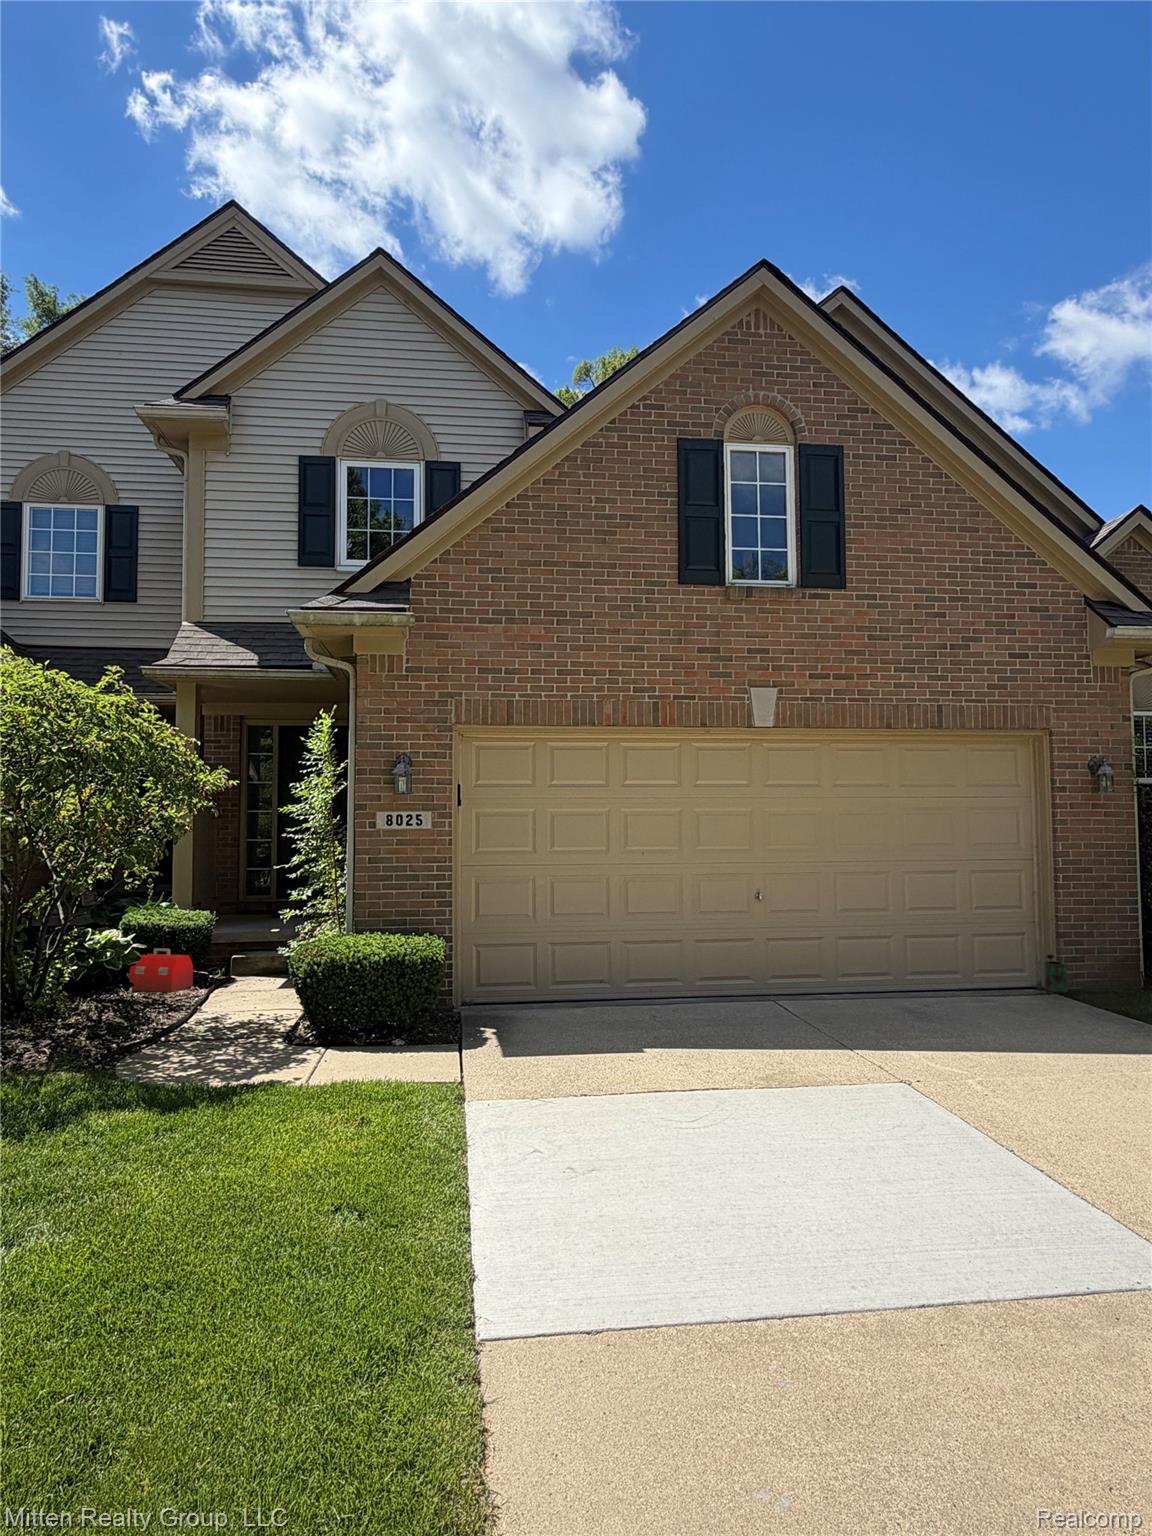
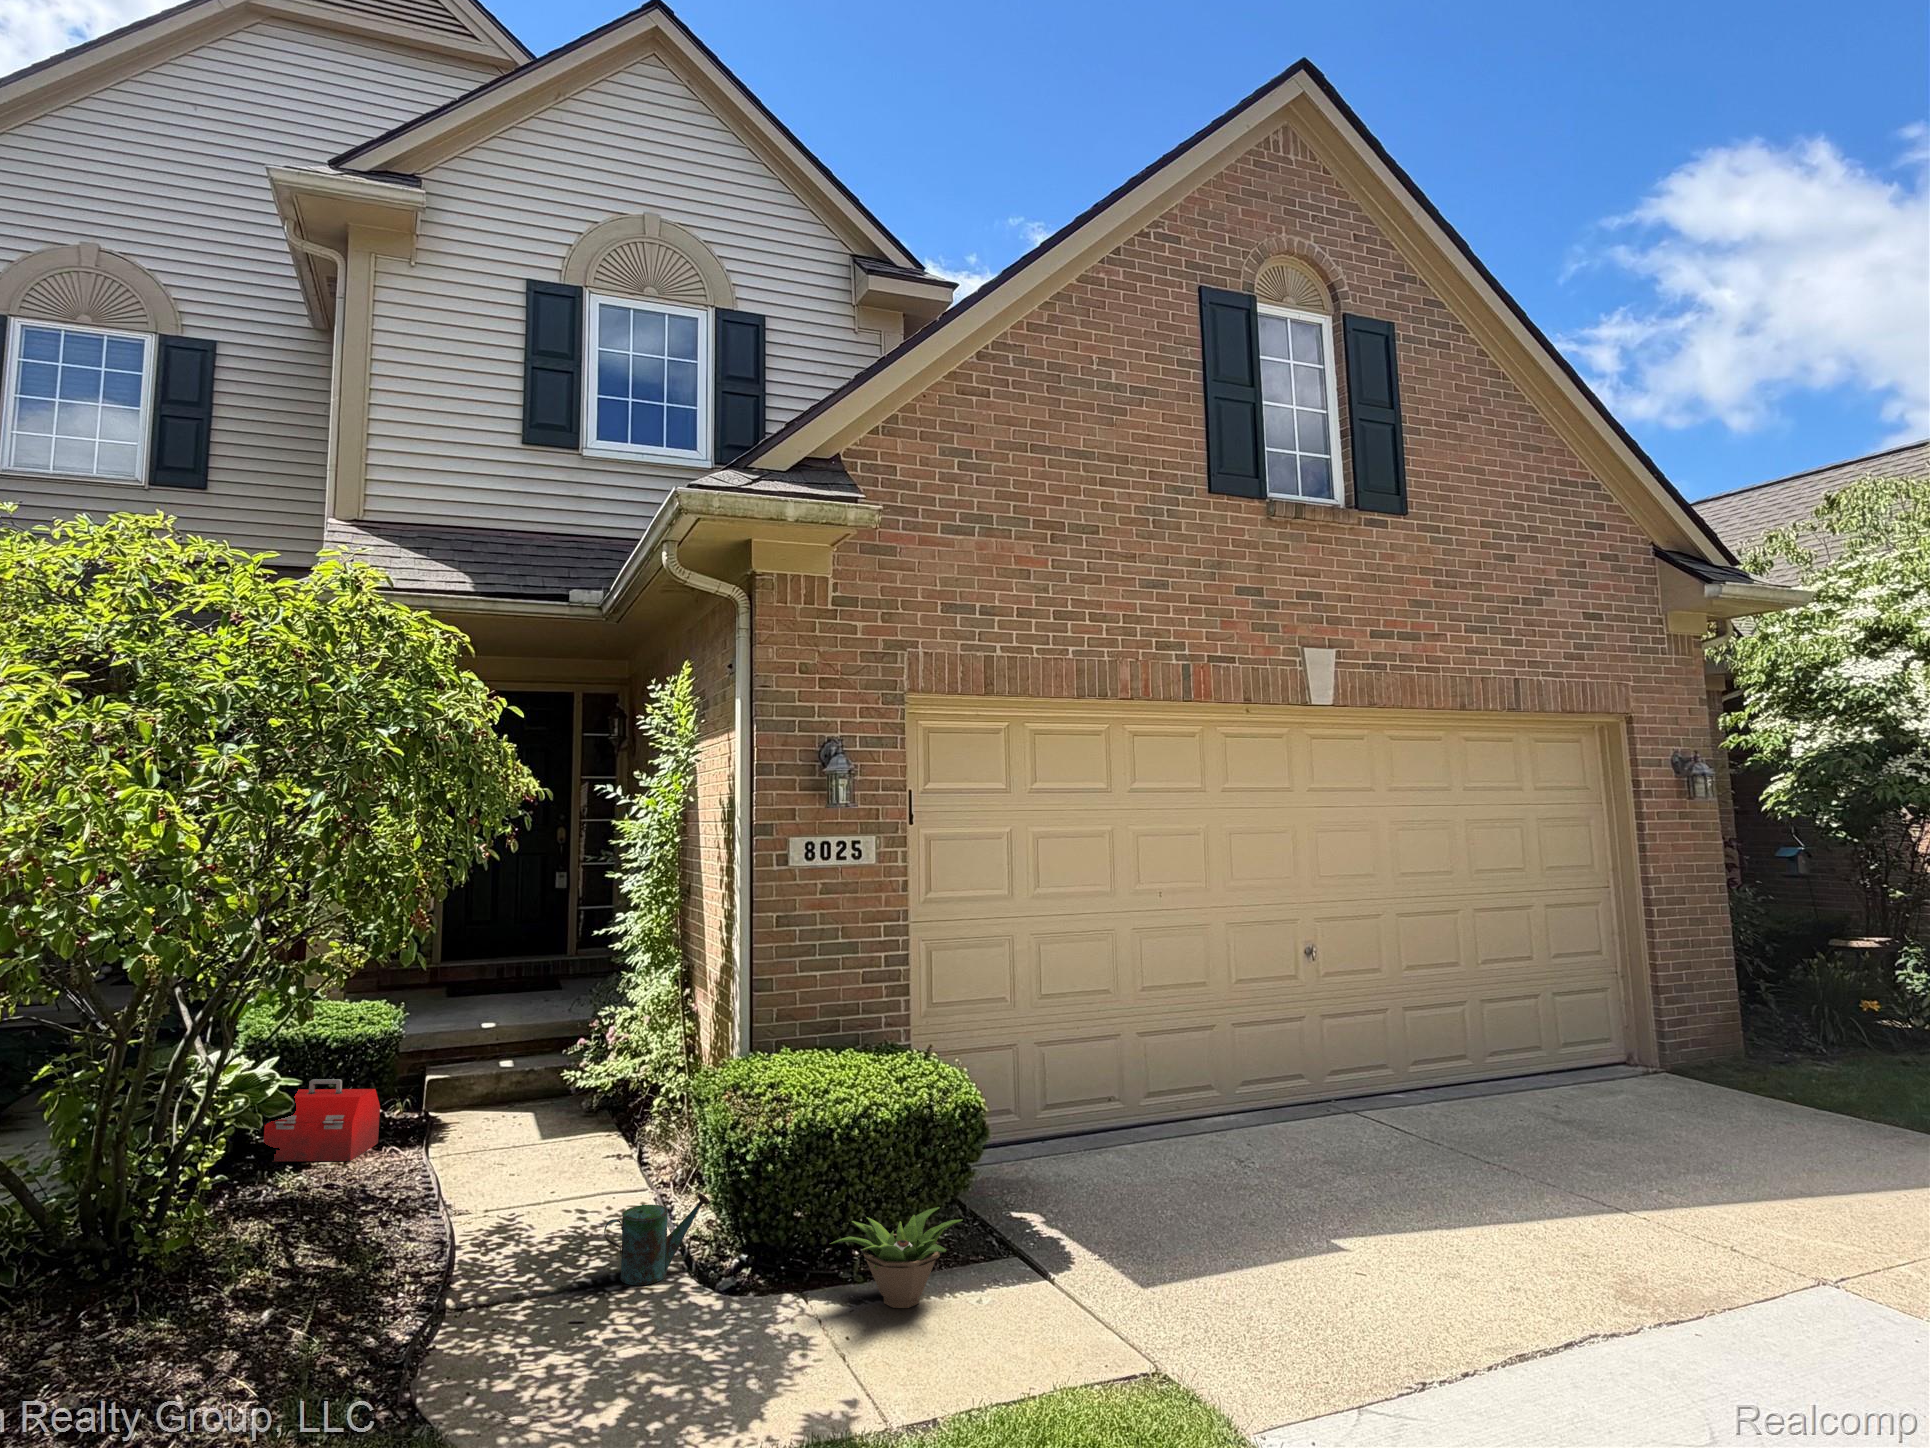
watering can: present [1045,955,1068,992] -> present [604,1193,711,1285]
decorative plant: none [342,1018,418,1065] -> present [830,1207,963,1308]

